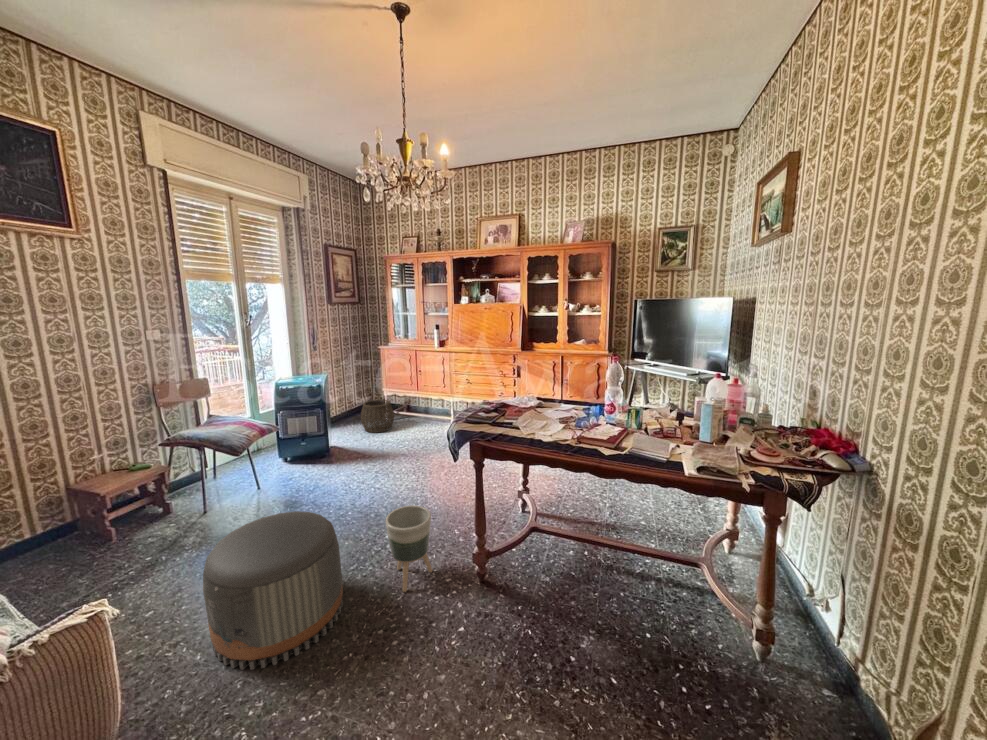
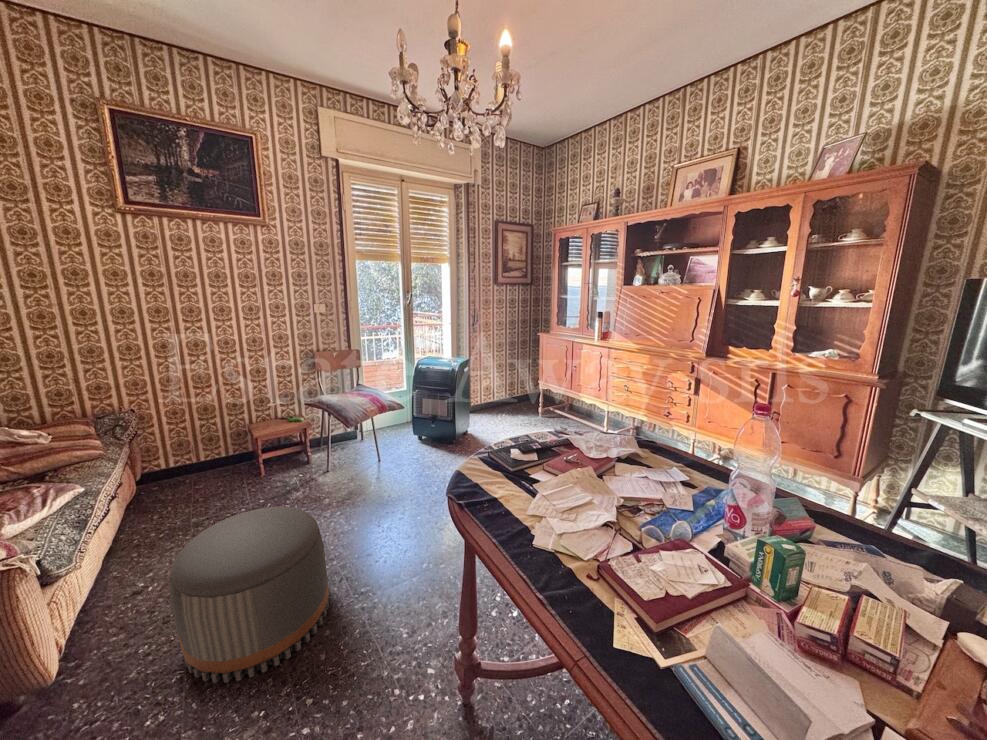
woven basket: present [361,400,394,433] -> none [504,391,539,428]
planter: present [385,506,432,592] -> none [358,548,422,663]

